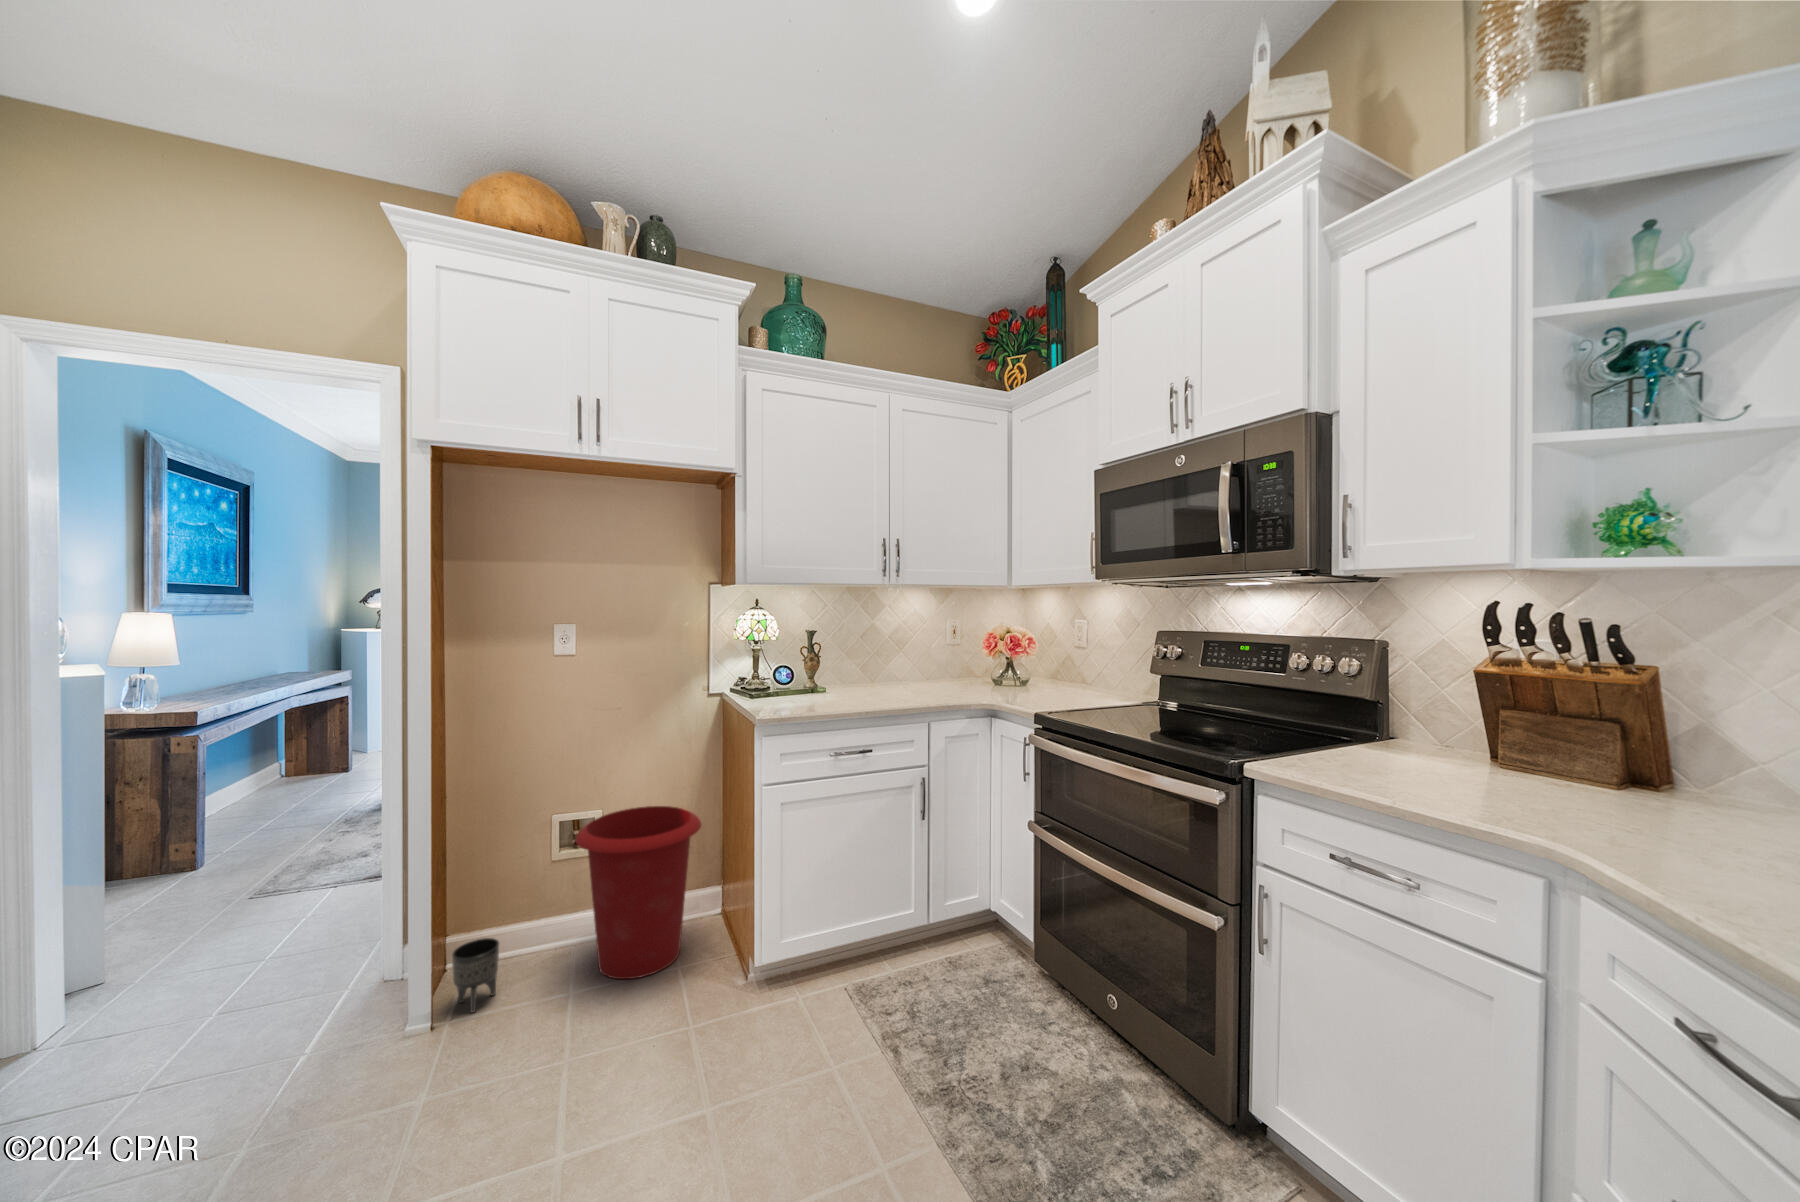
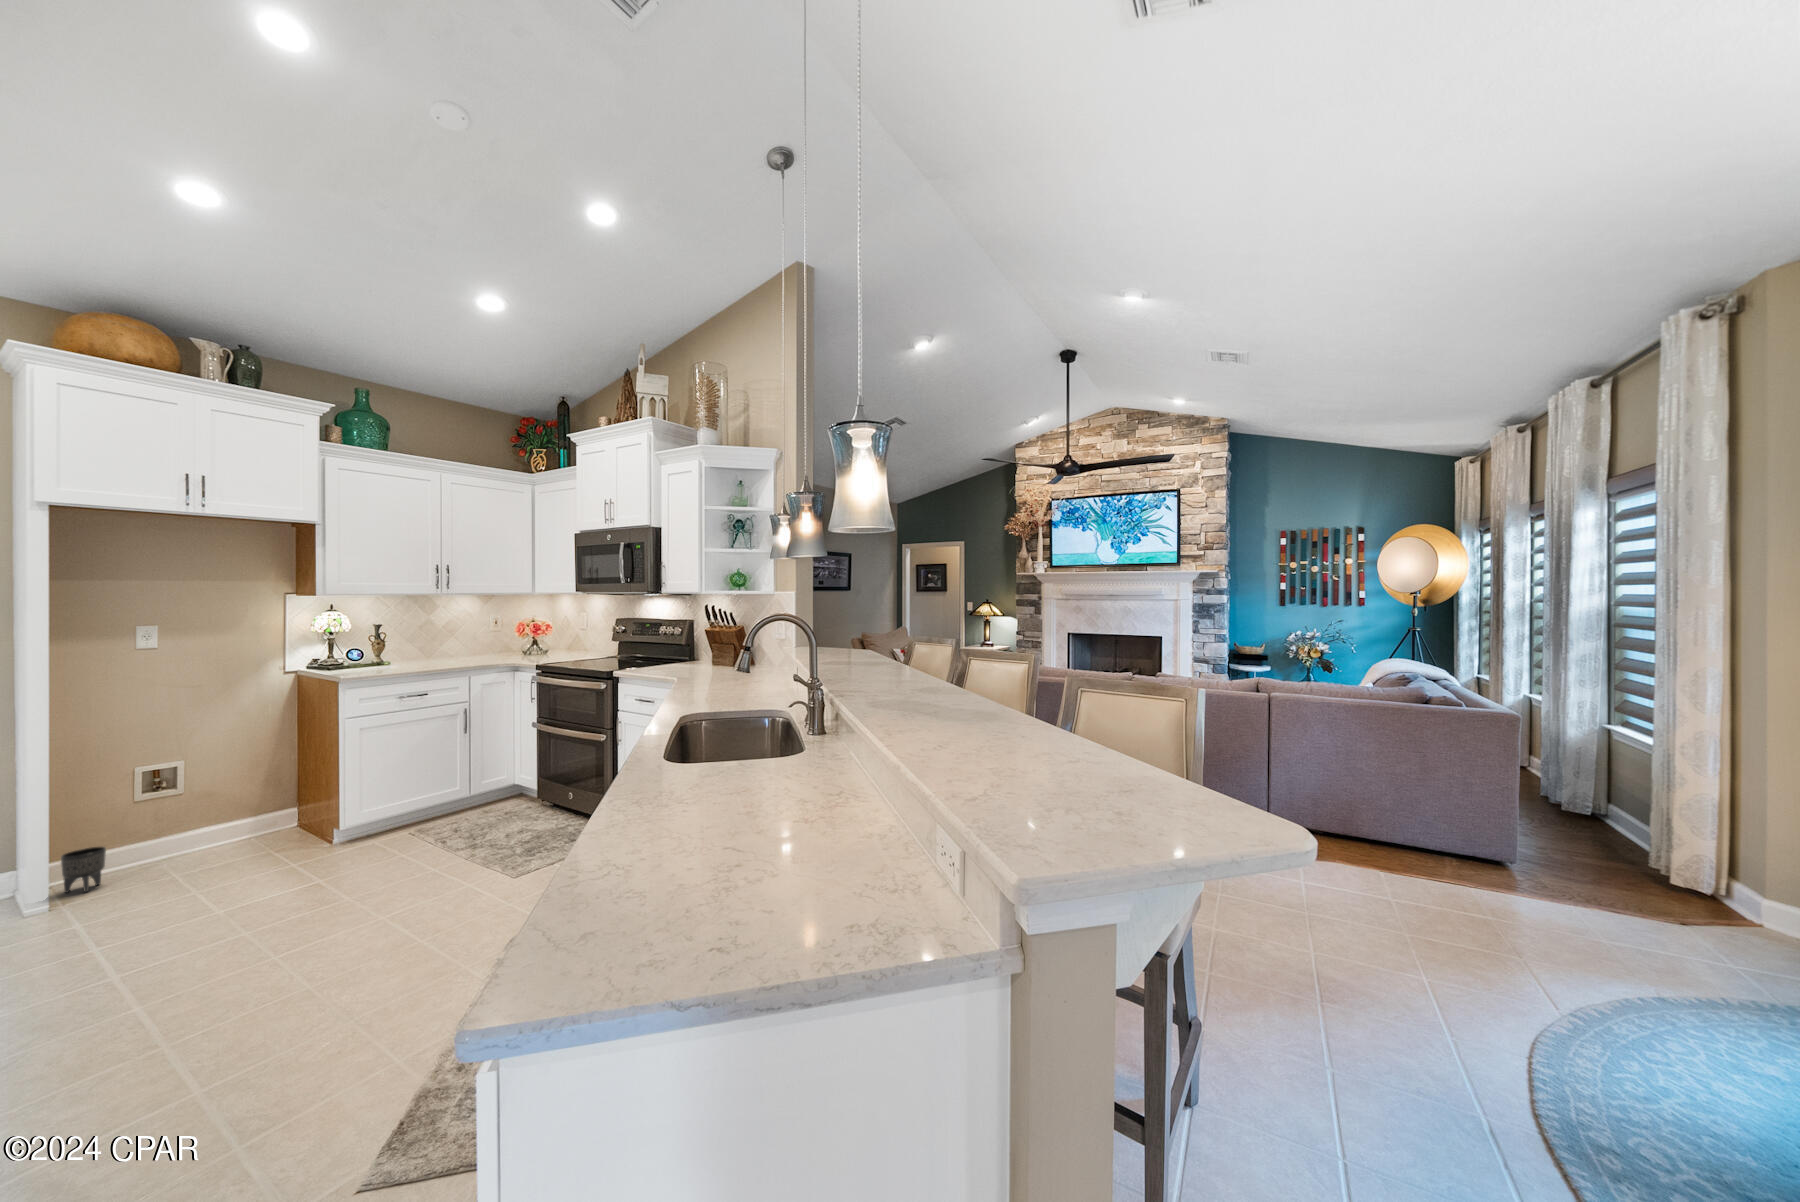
waste bin: present [576,806,701,979] -> none [171,750,288,861]

